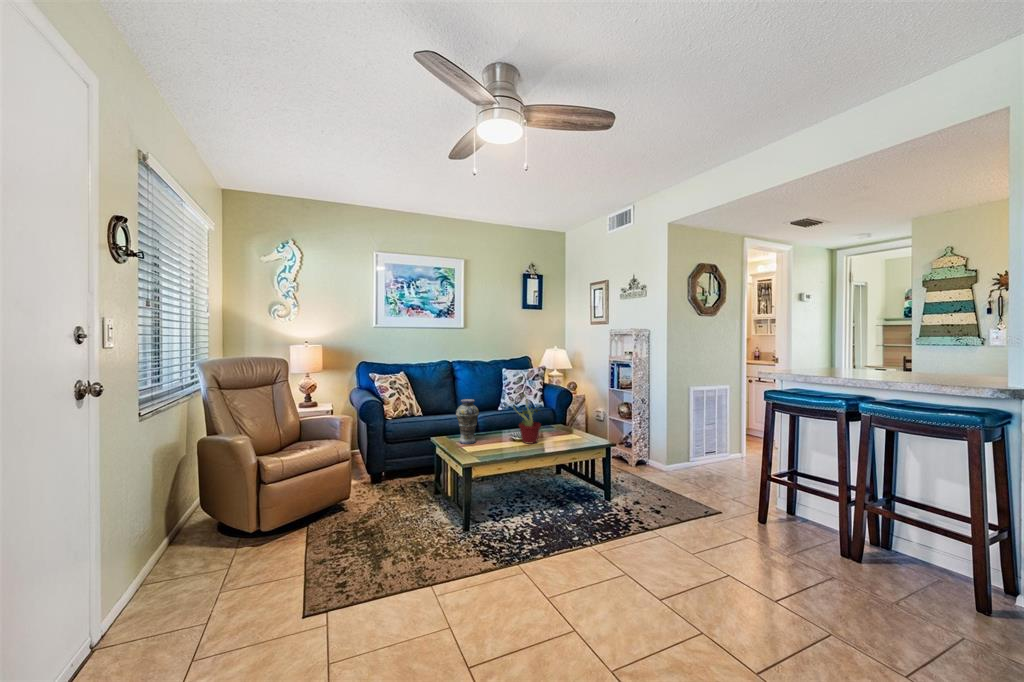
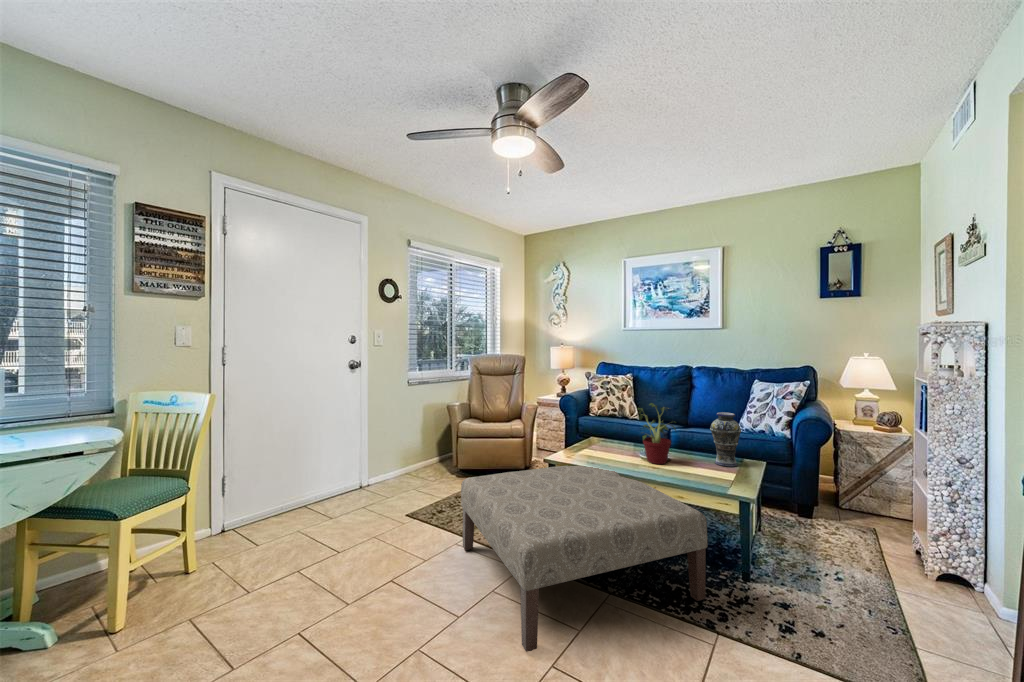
vase: present [456,399,479,444] -> present [710,412,741,467]
ottoman: none [460,457,660,610] -> present [461,466,707,652]

